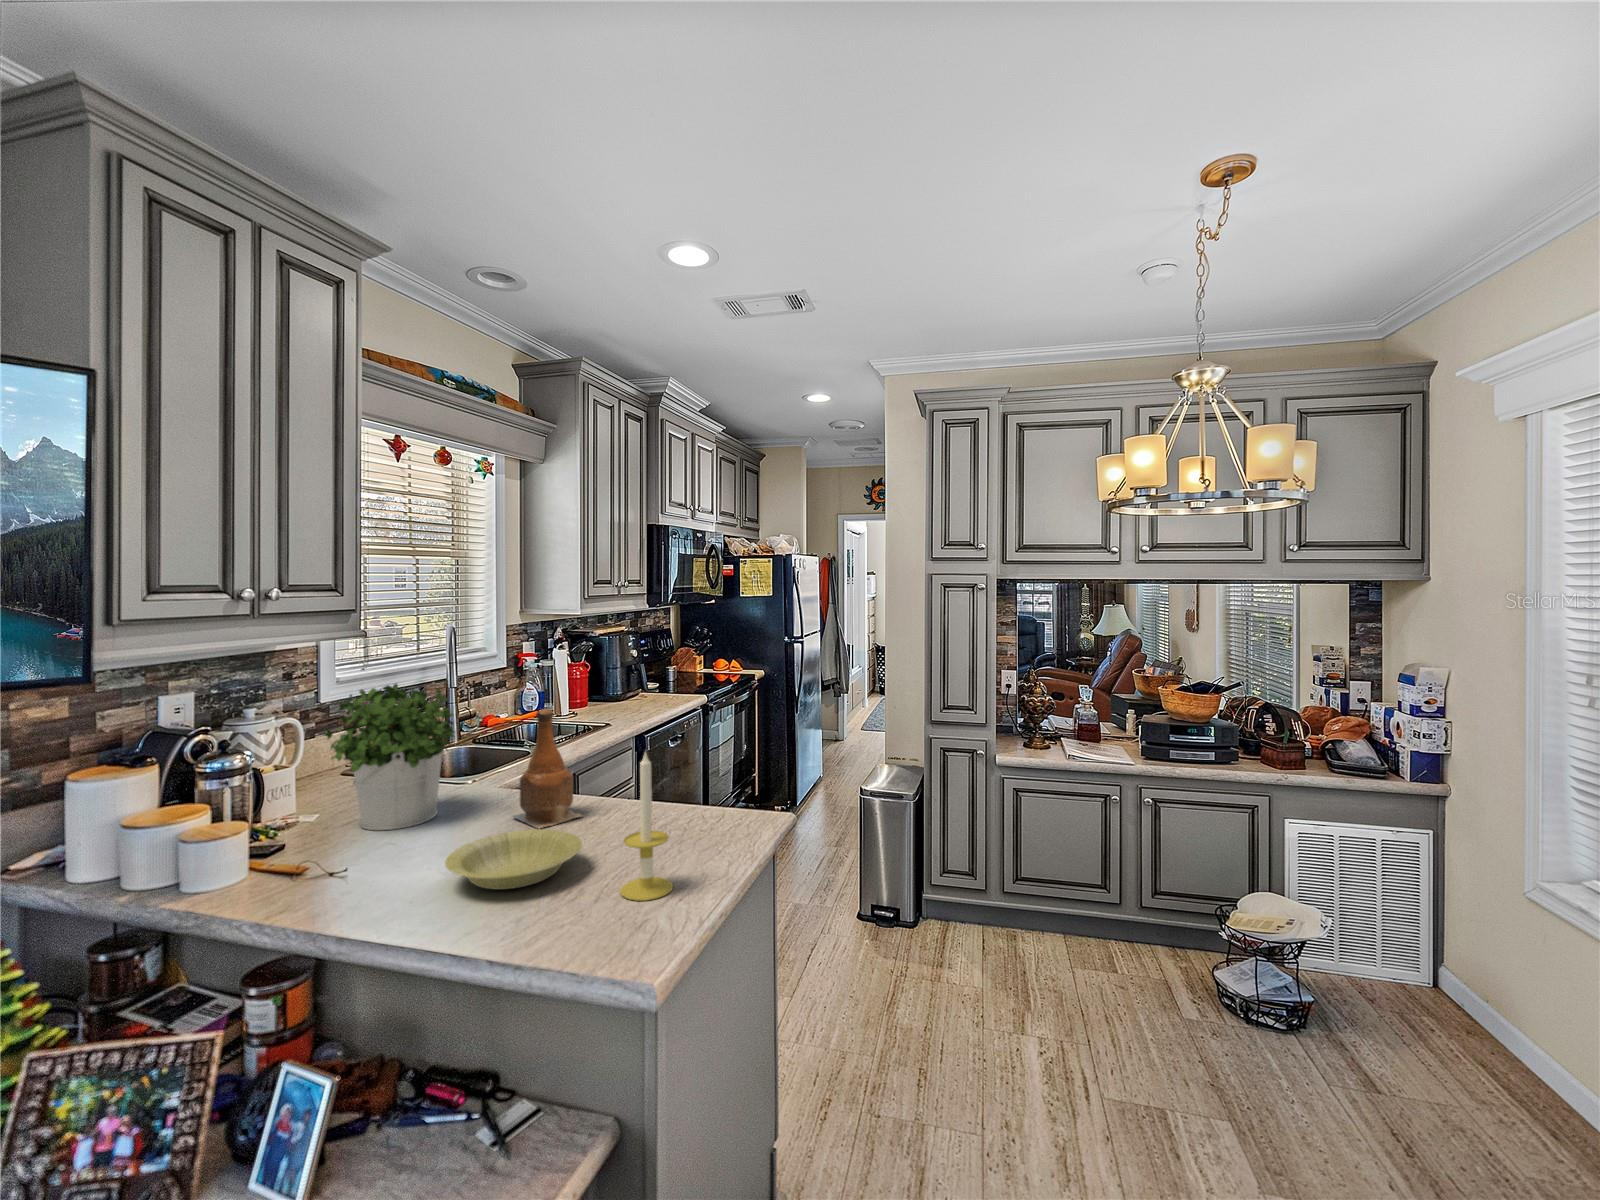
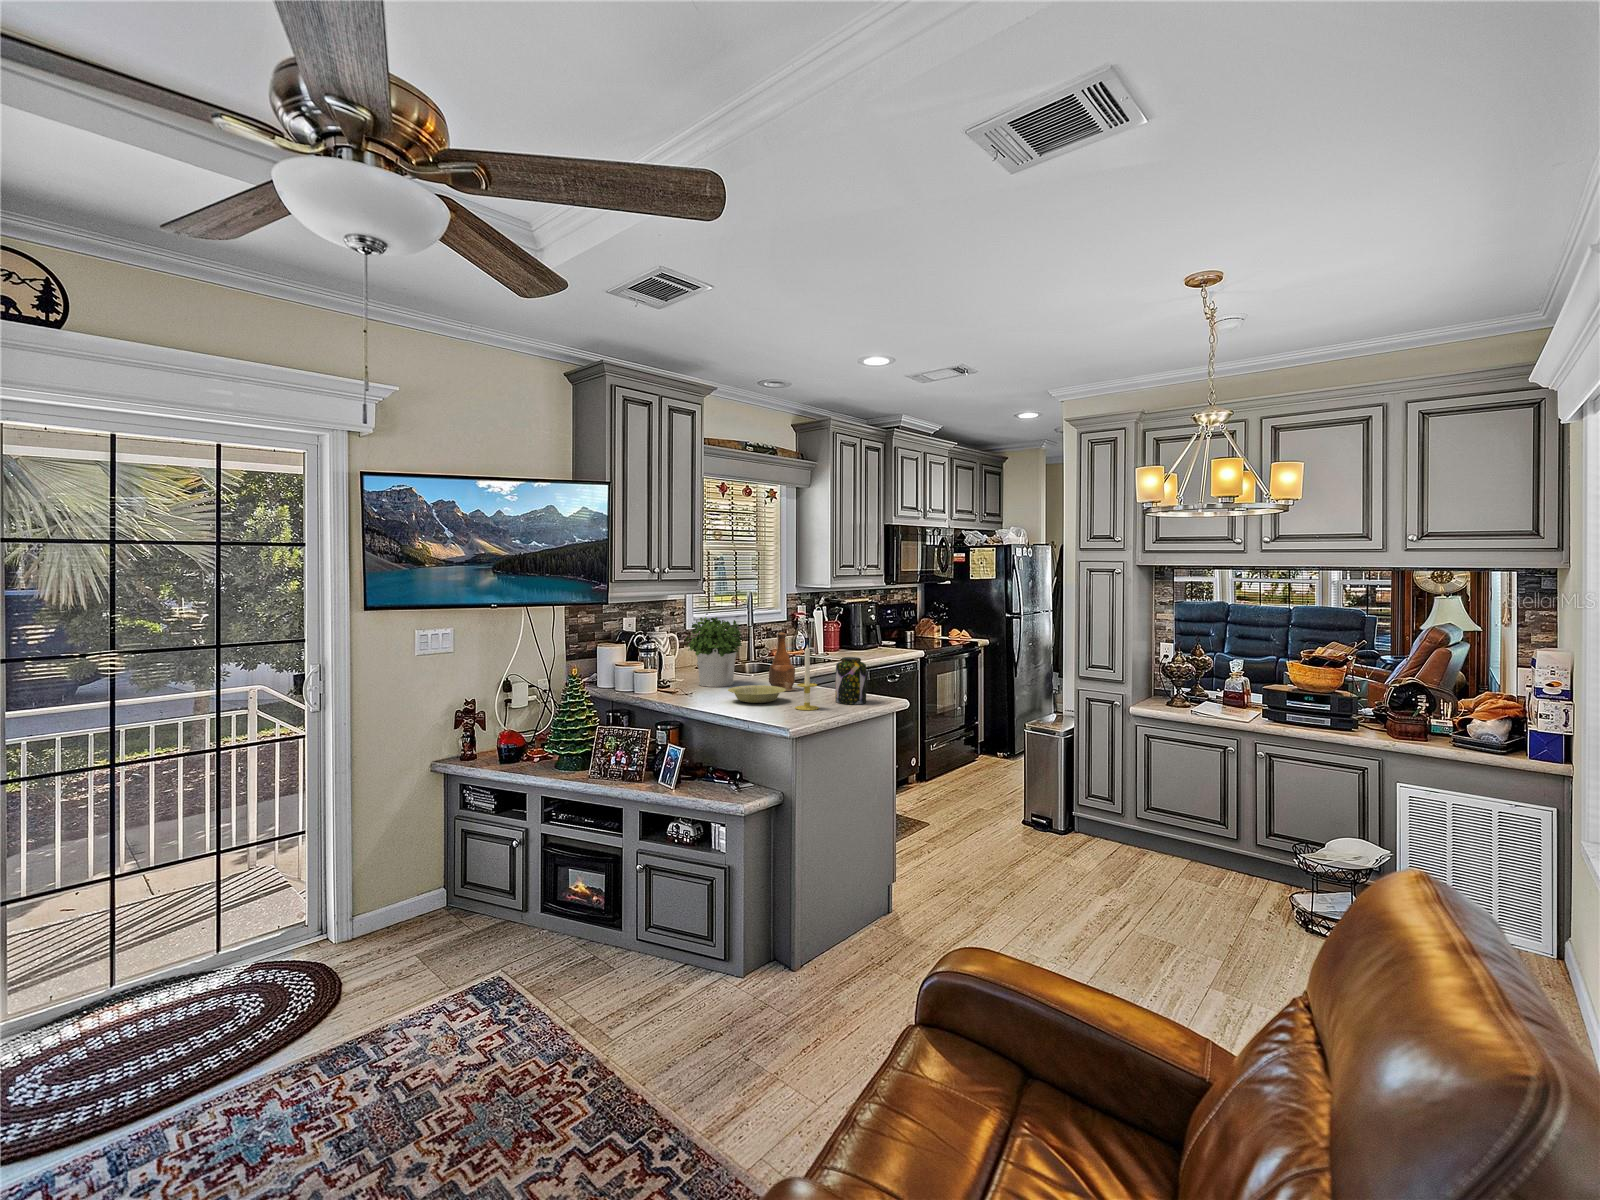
jar: none [682,755,743,855] -> present [835,657,866,704]

